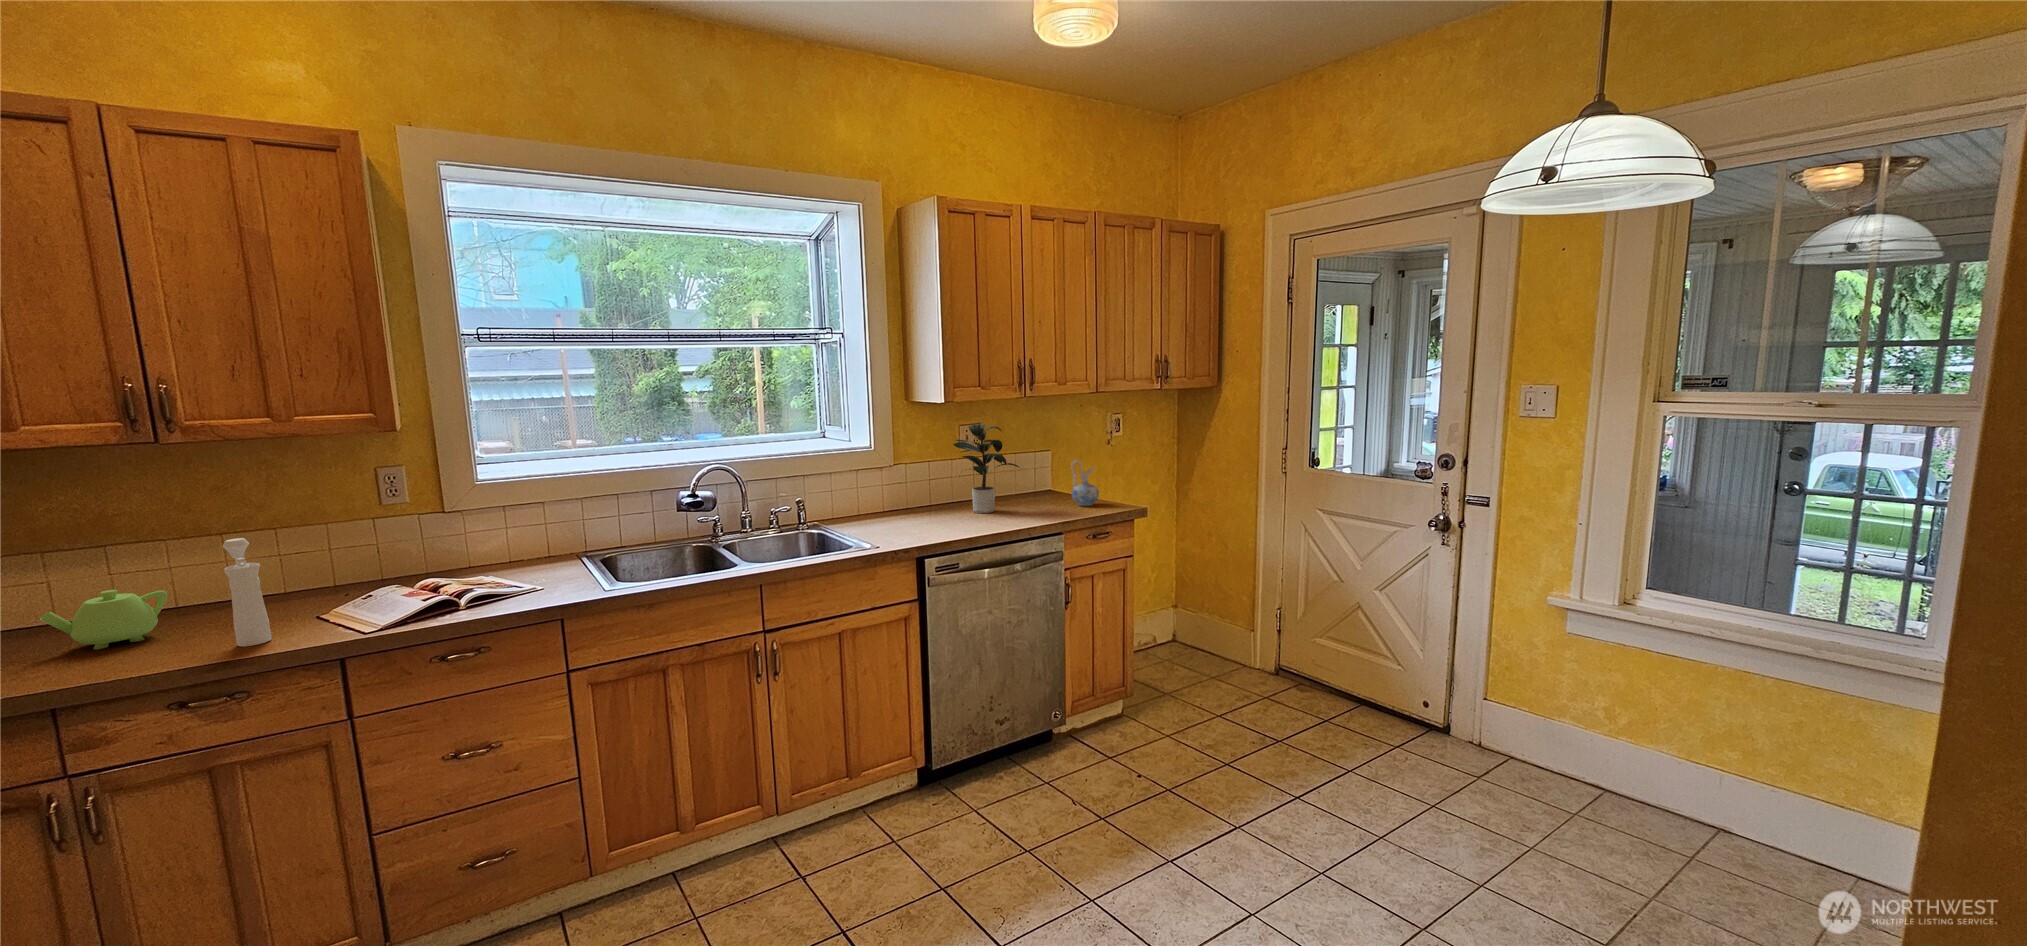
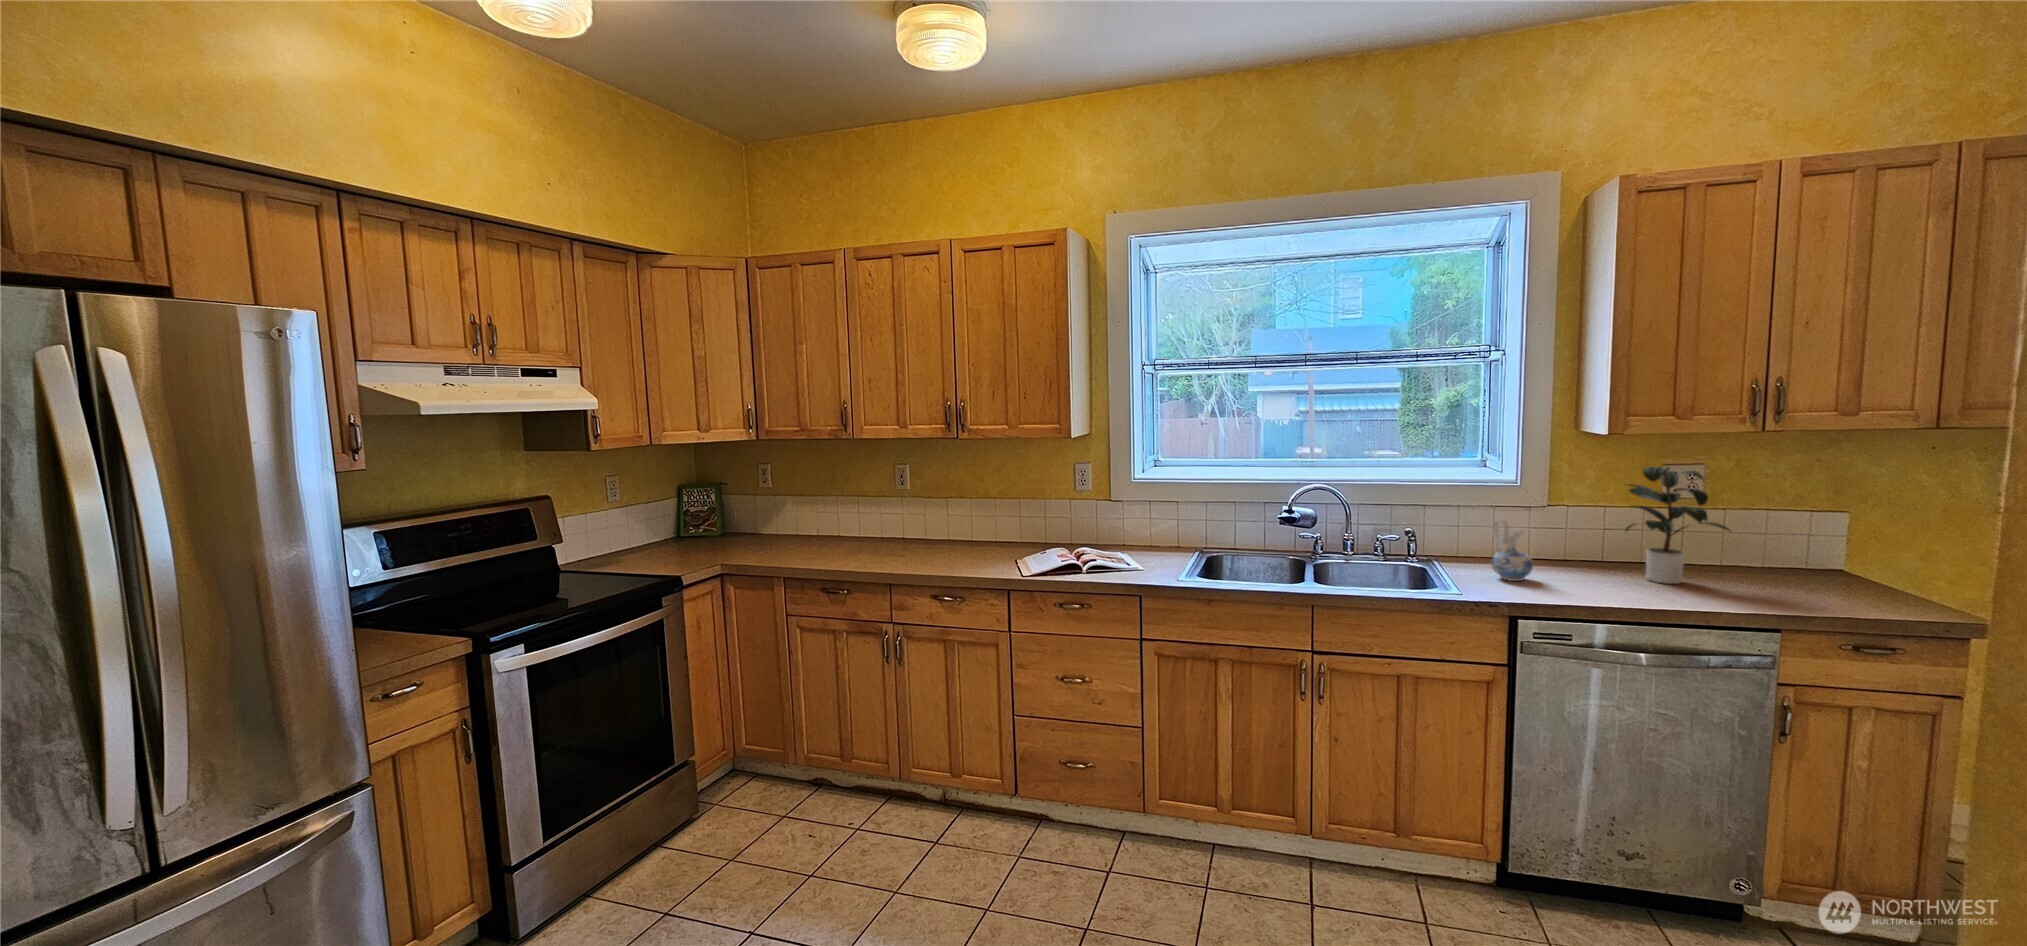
ceramic pitcher: present [1072,461,1099,506] -> present [1491,519,1533,581]
pepper mill: present [222,538,272,647] -> none [962,499,982,569]
teapot: present [40,590,167,650] -> none [900,521,952,554]

